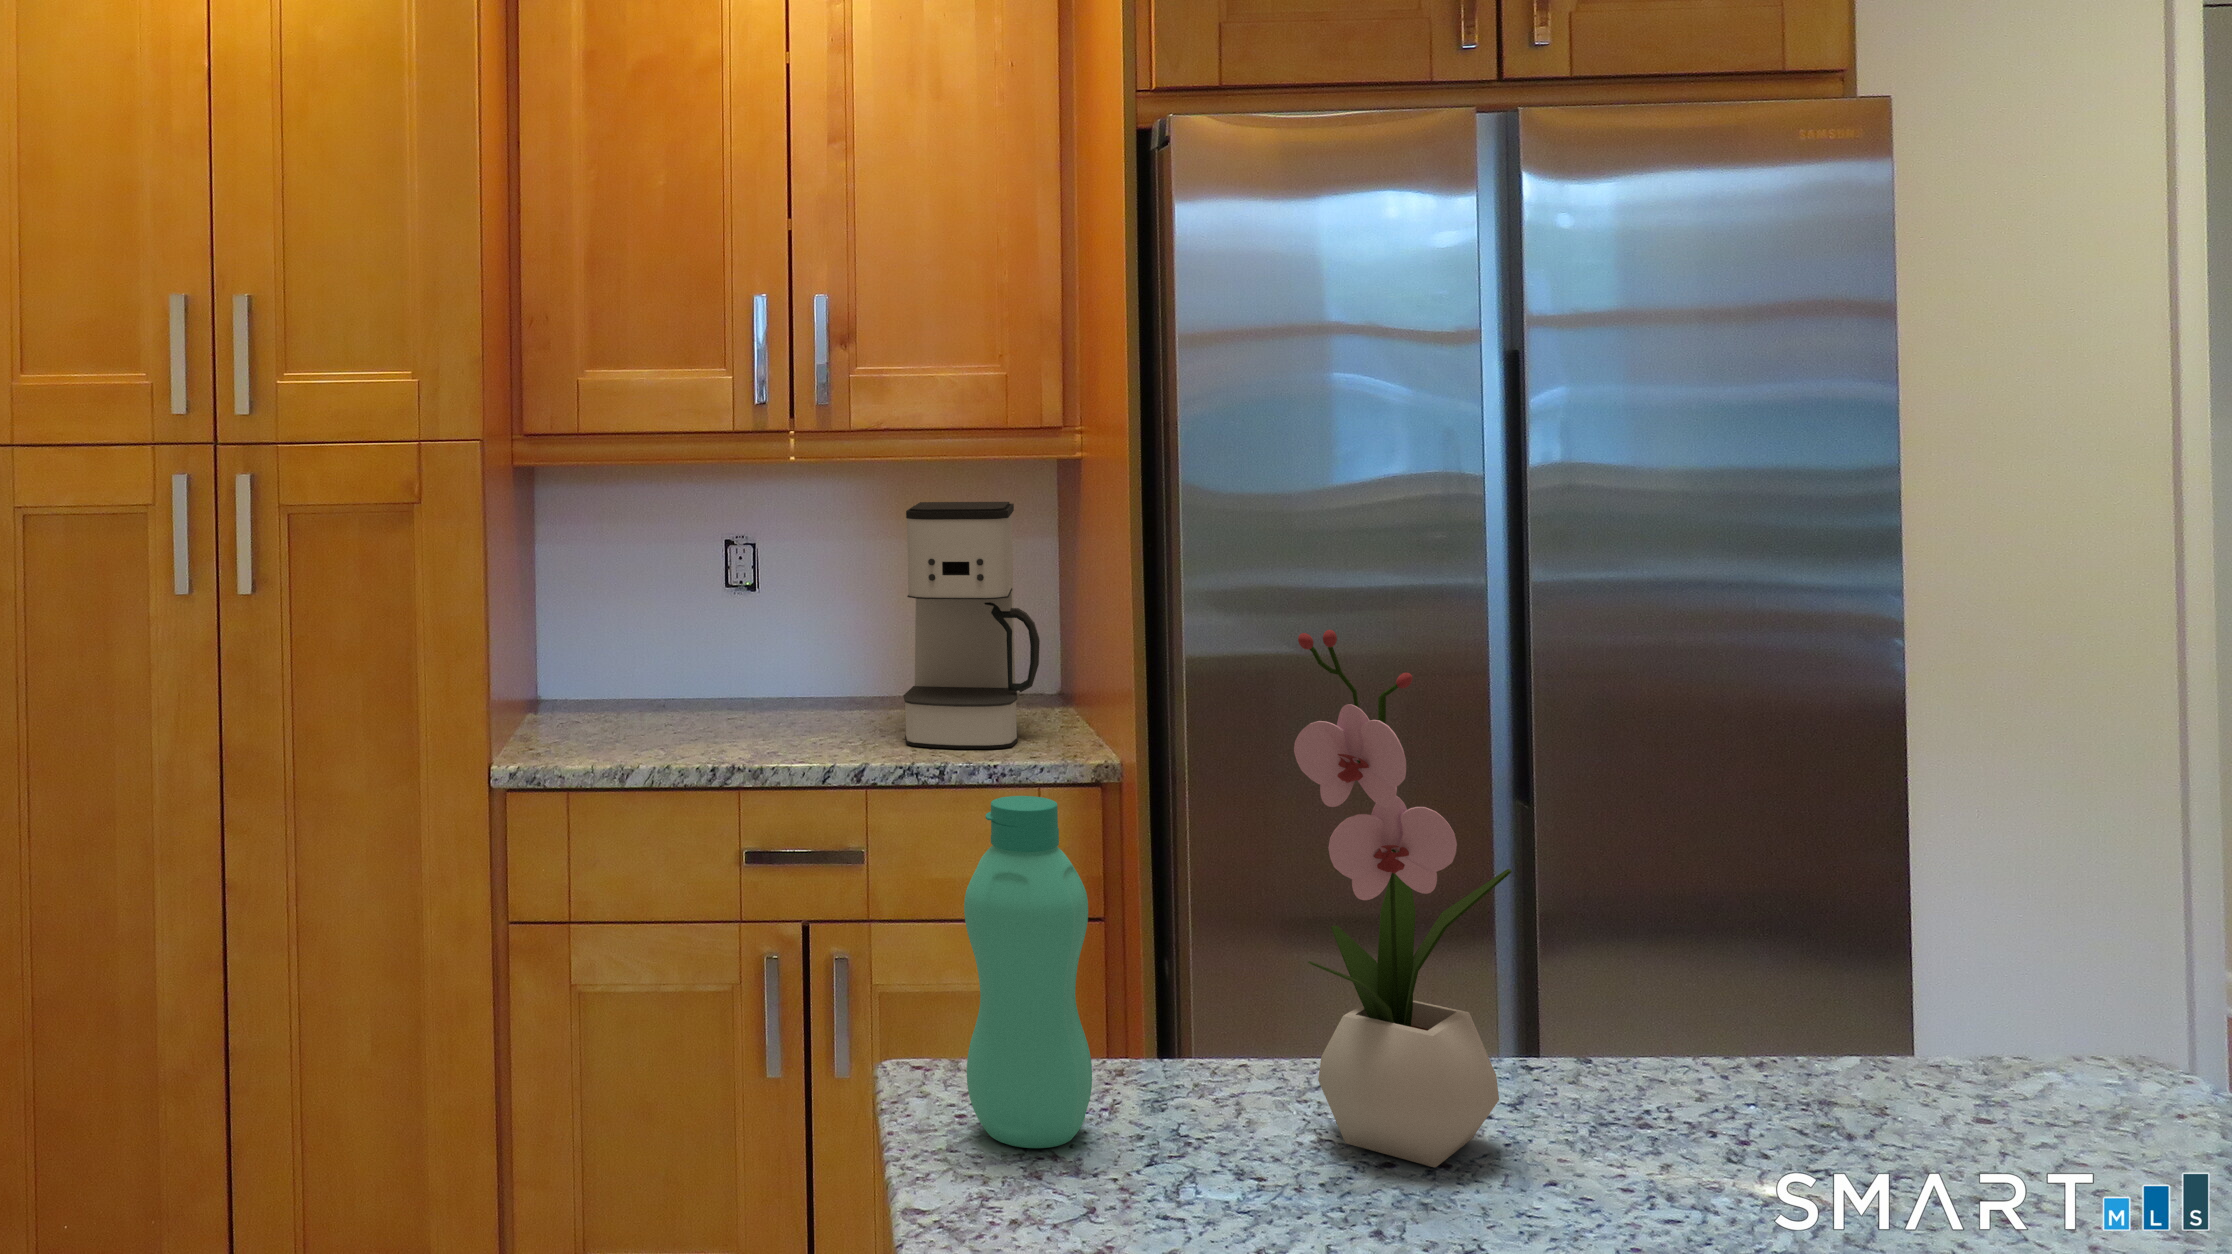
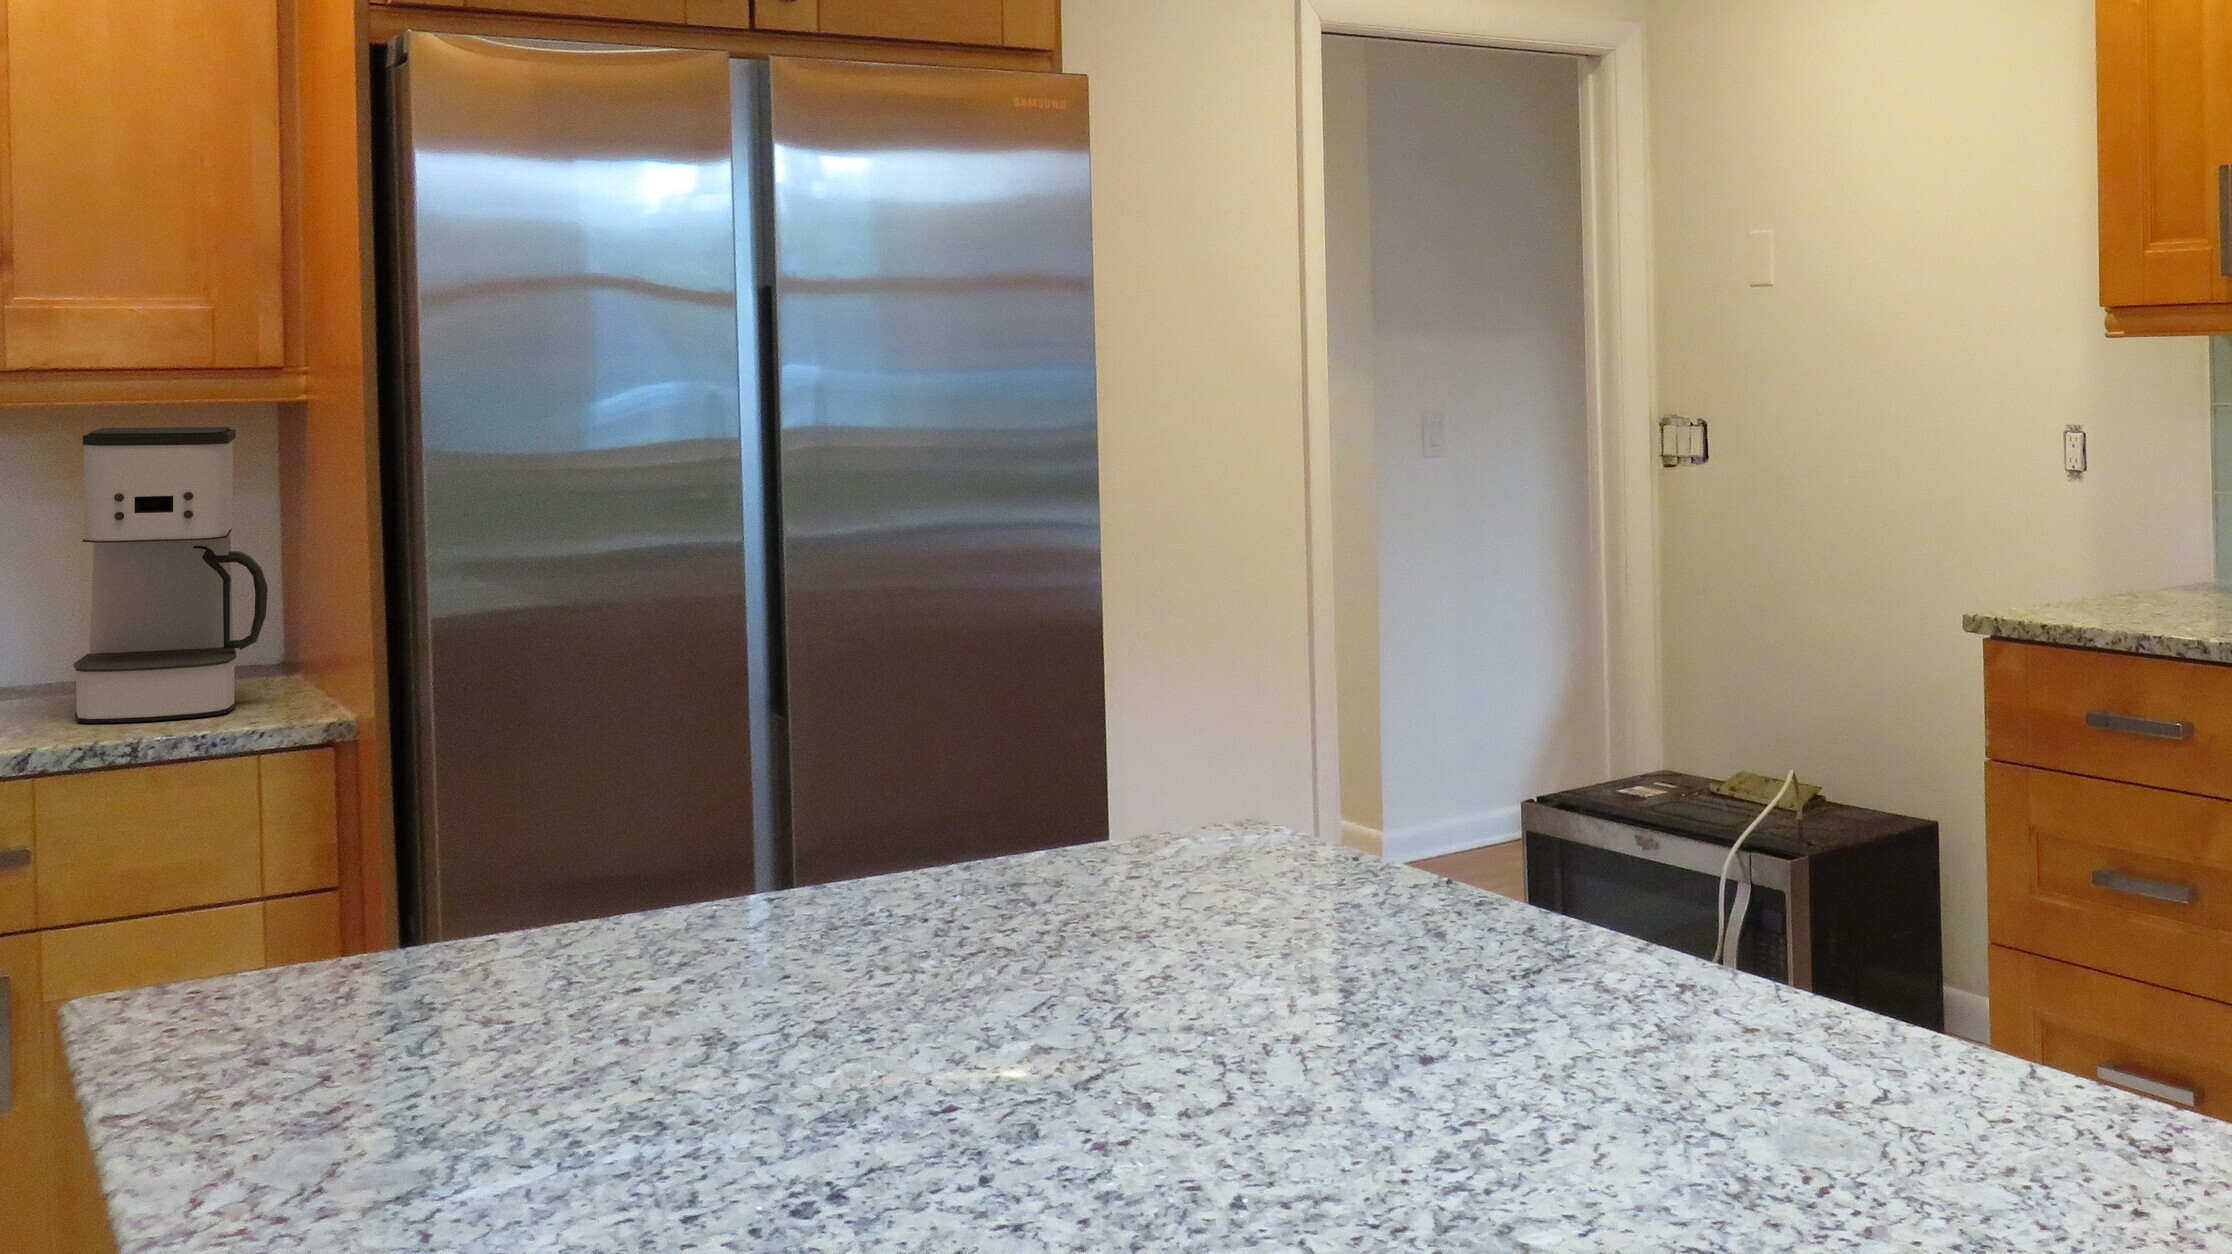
flower arrangement: present [1294,630,1512,1168] -> none [554,495,760,983]
bottle: present [964,796,1092,1148] -> none [177,682,328,1045]

